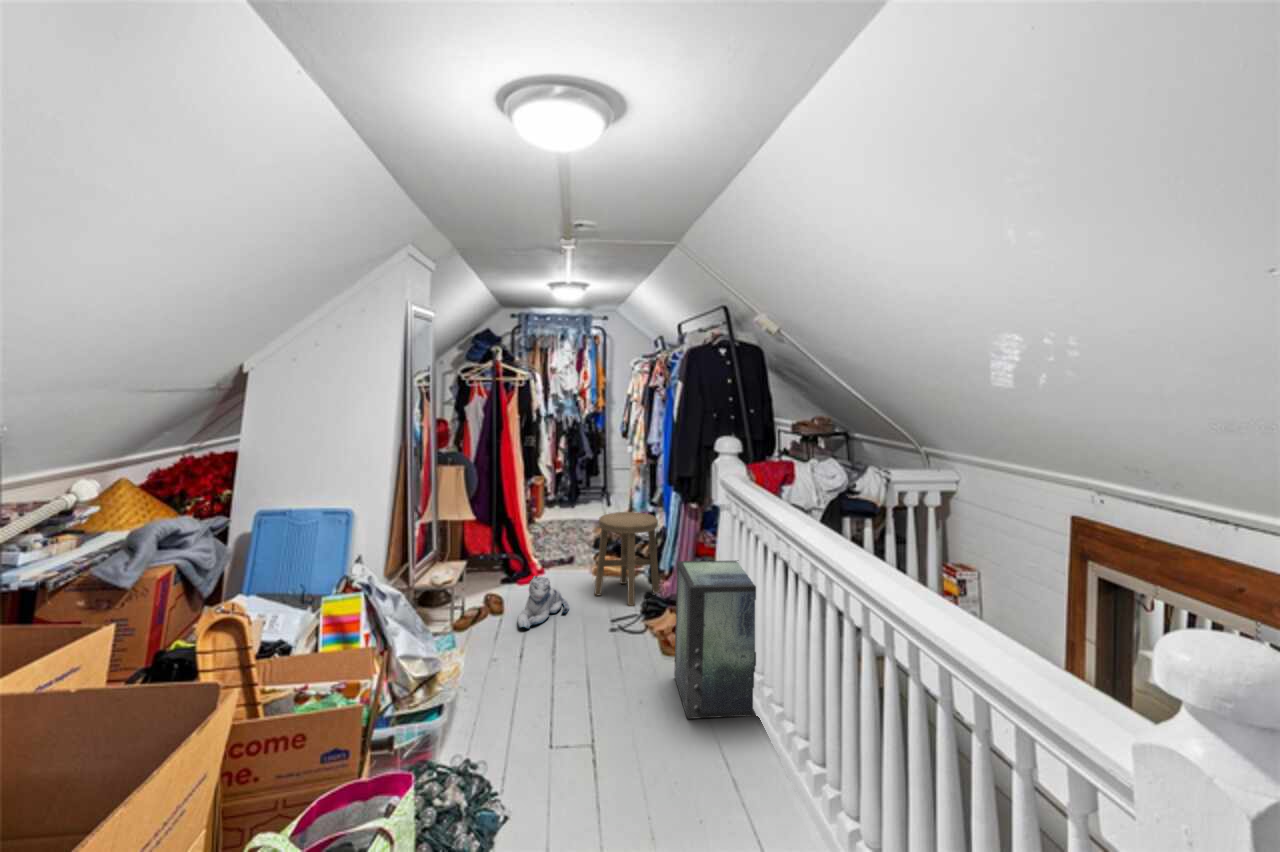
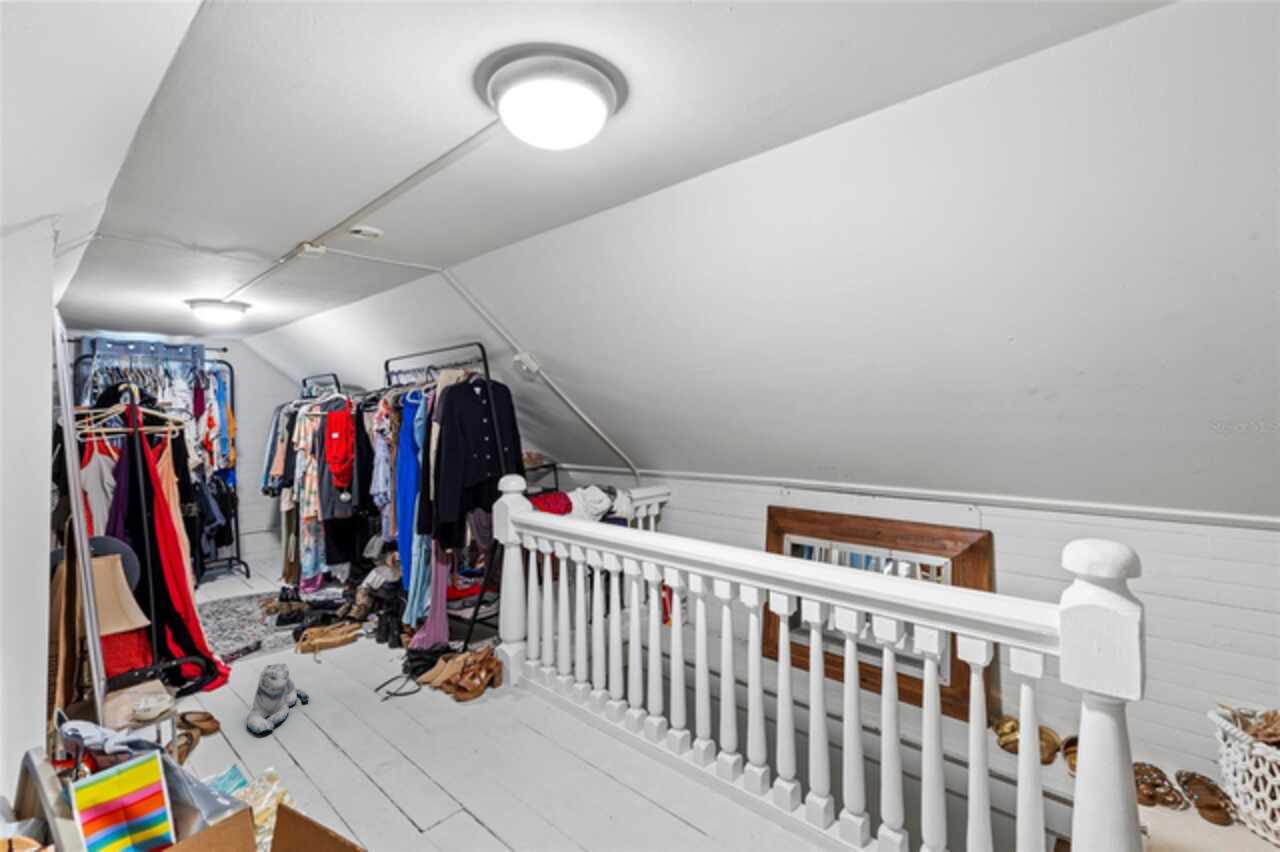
stool: present [595,512,659,606] -> none [326,568,403,674]
storage box: present [674,560,756,719] -> none [481,583,584,742]

